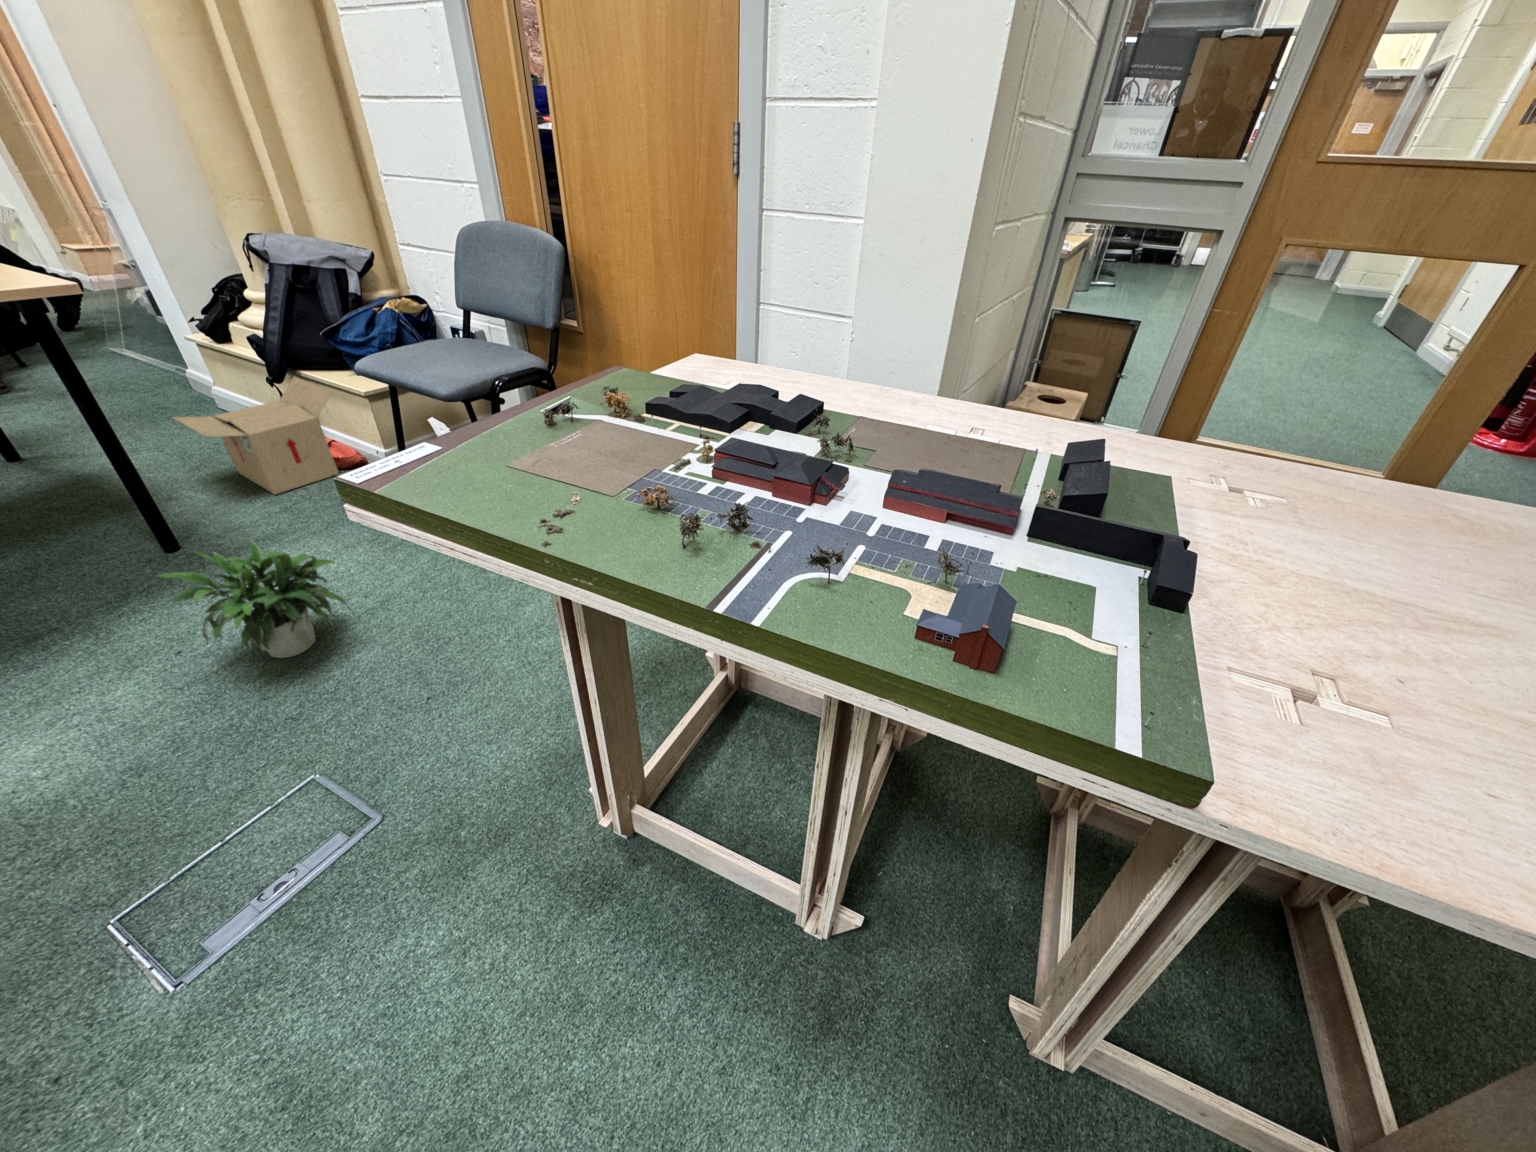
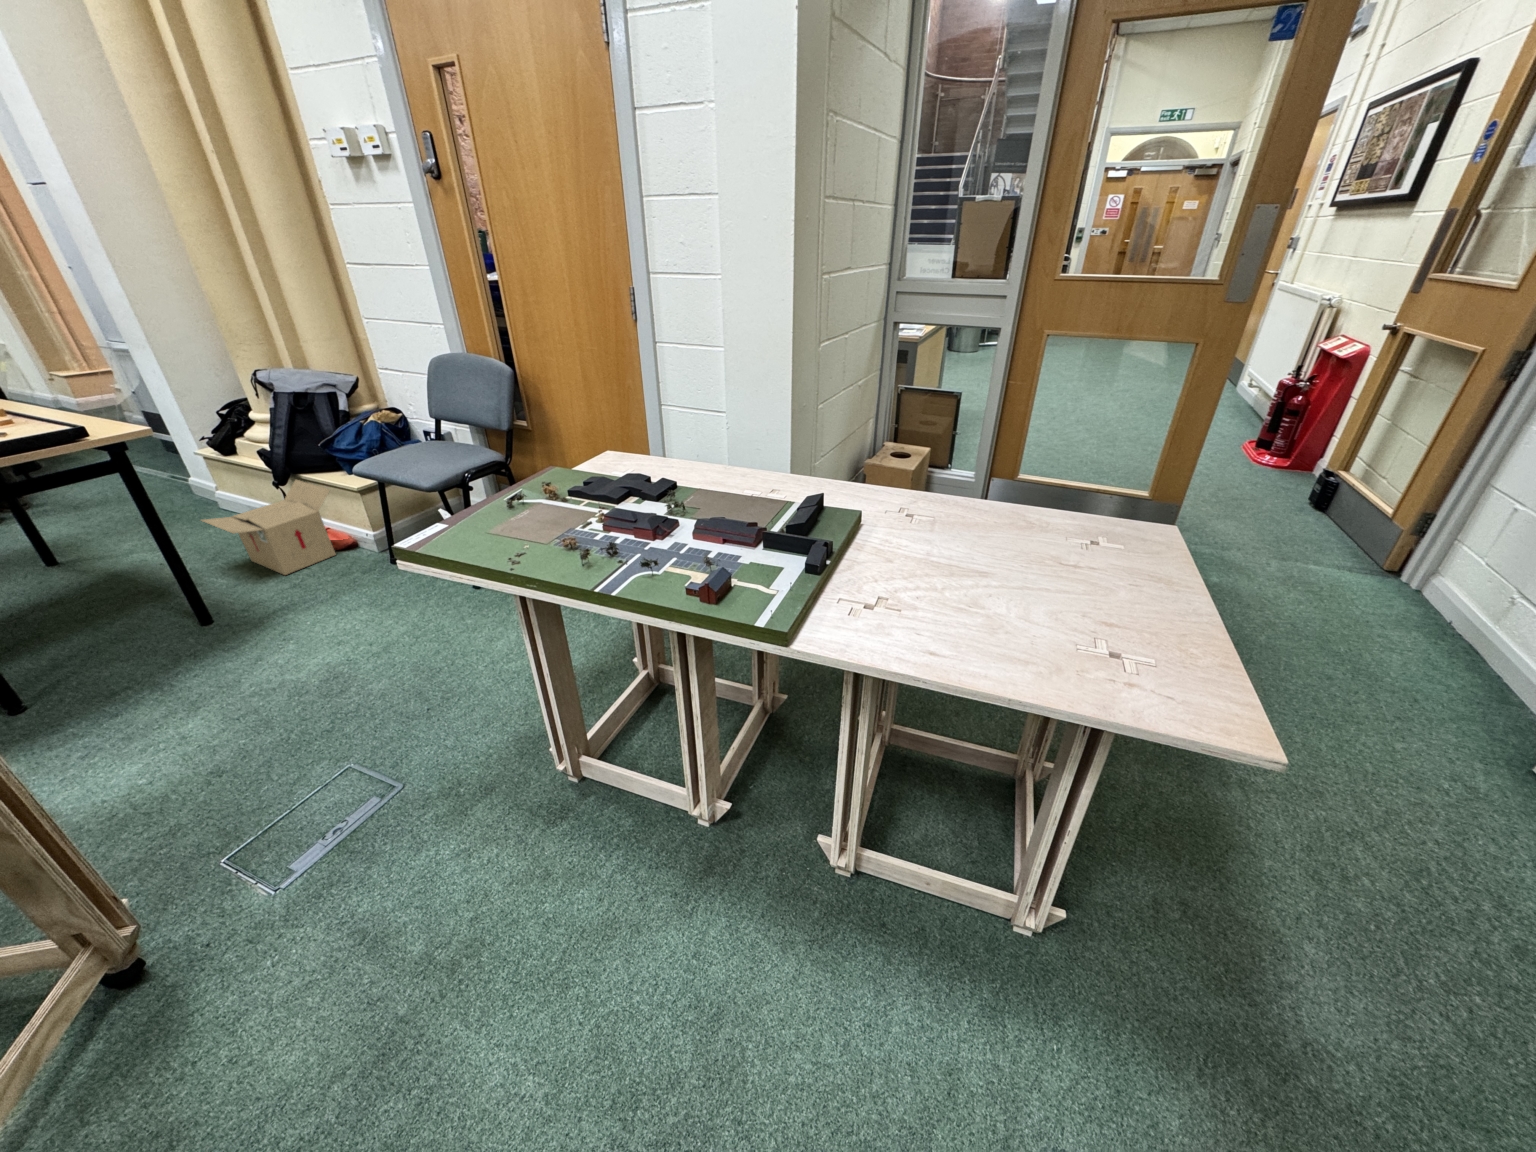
potted plant: present [156,541,349,658] -> none [223,606,365,694]

